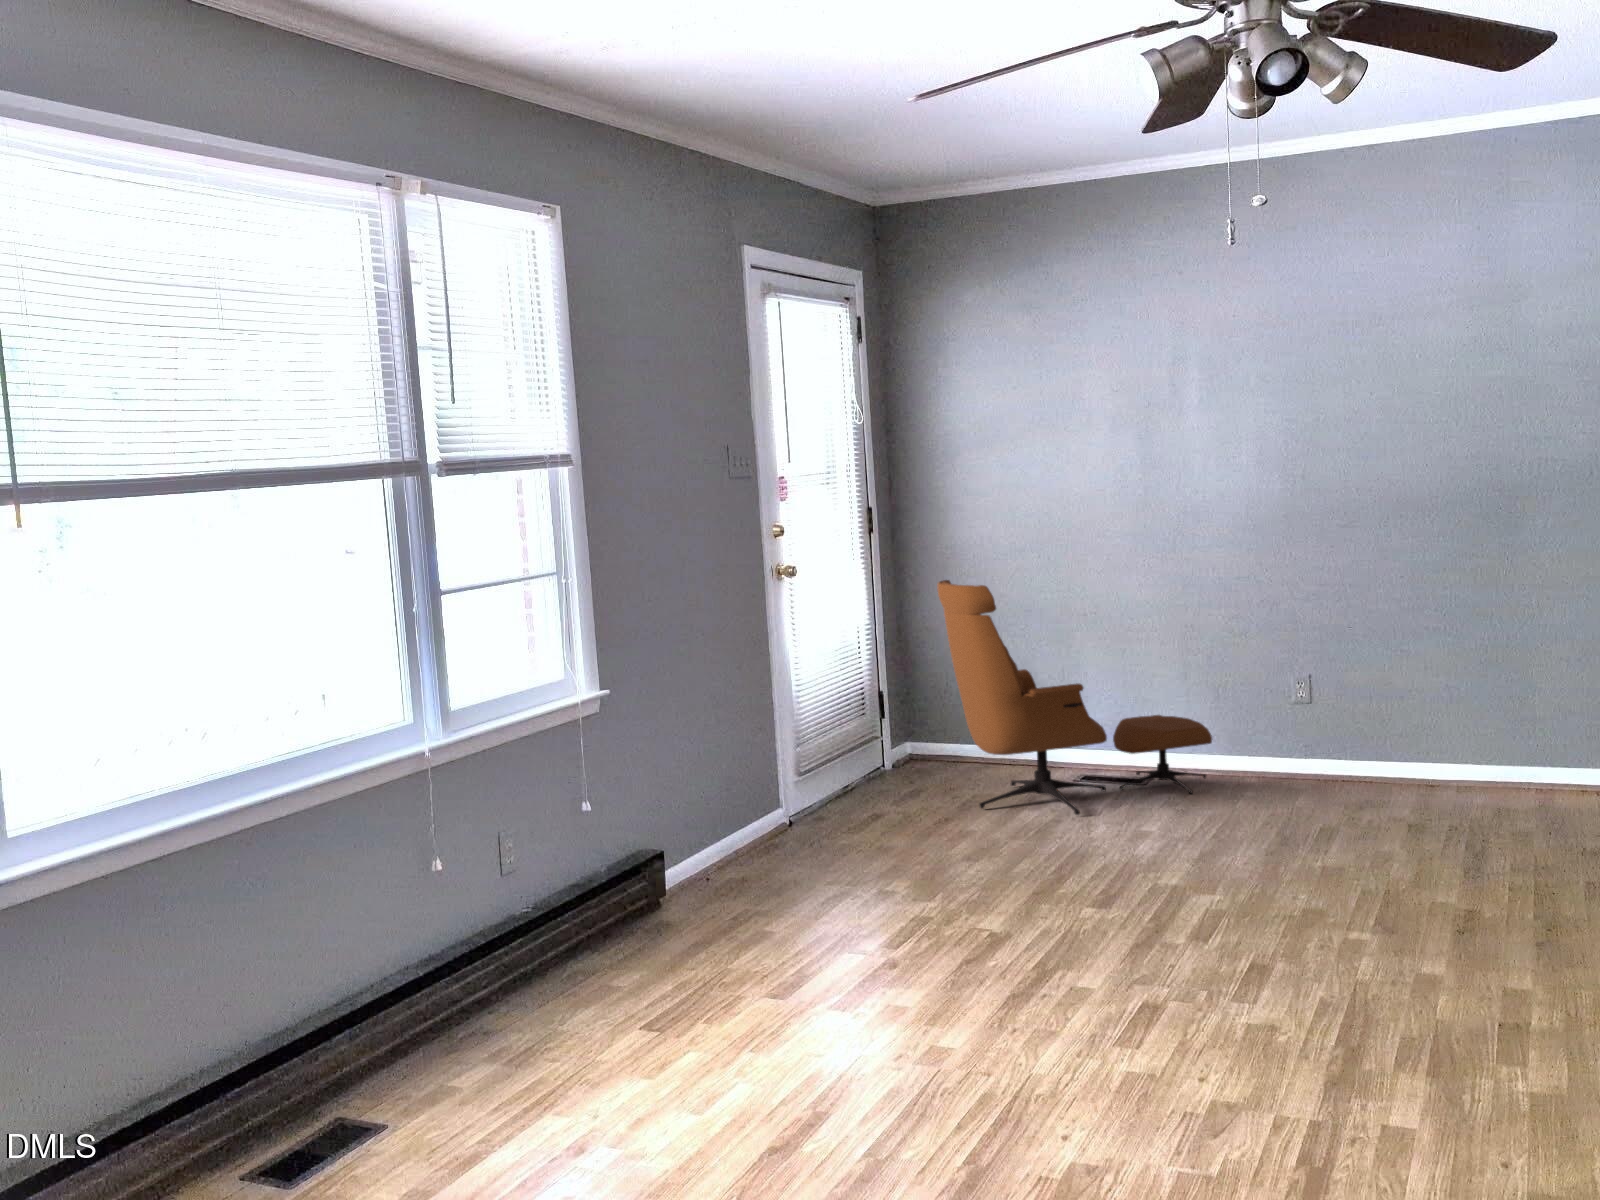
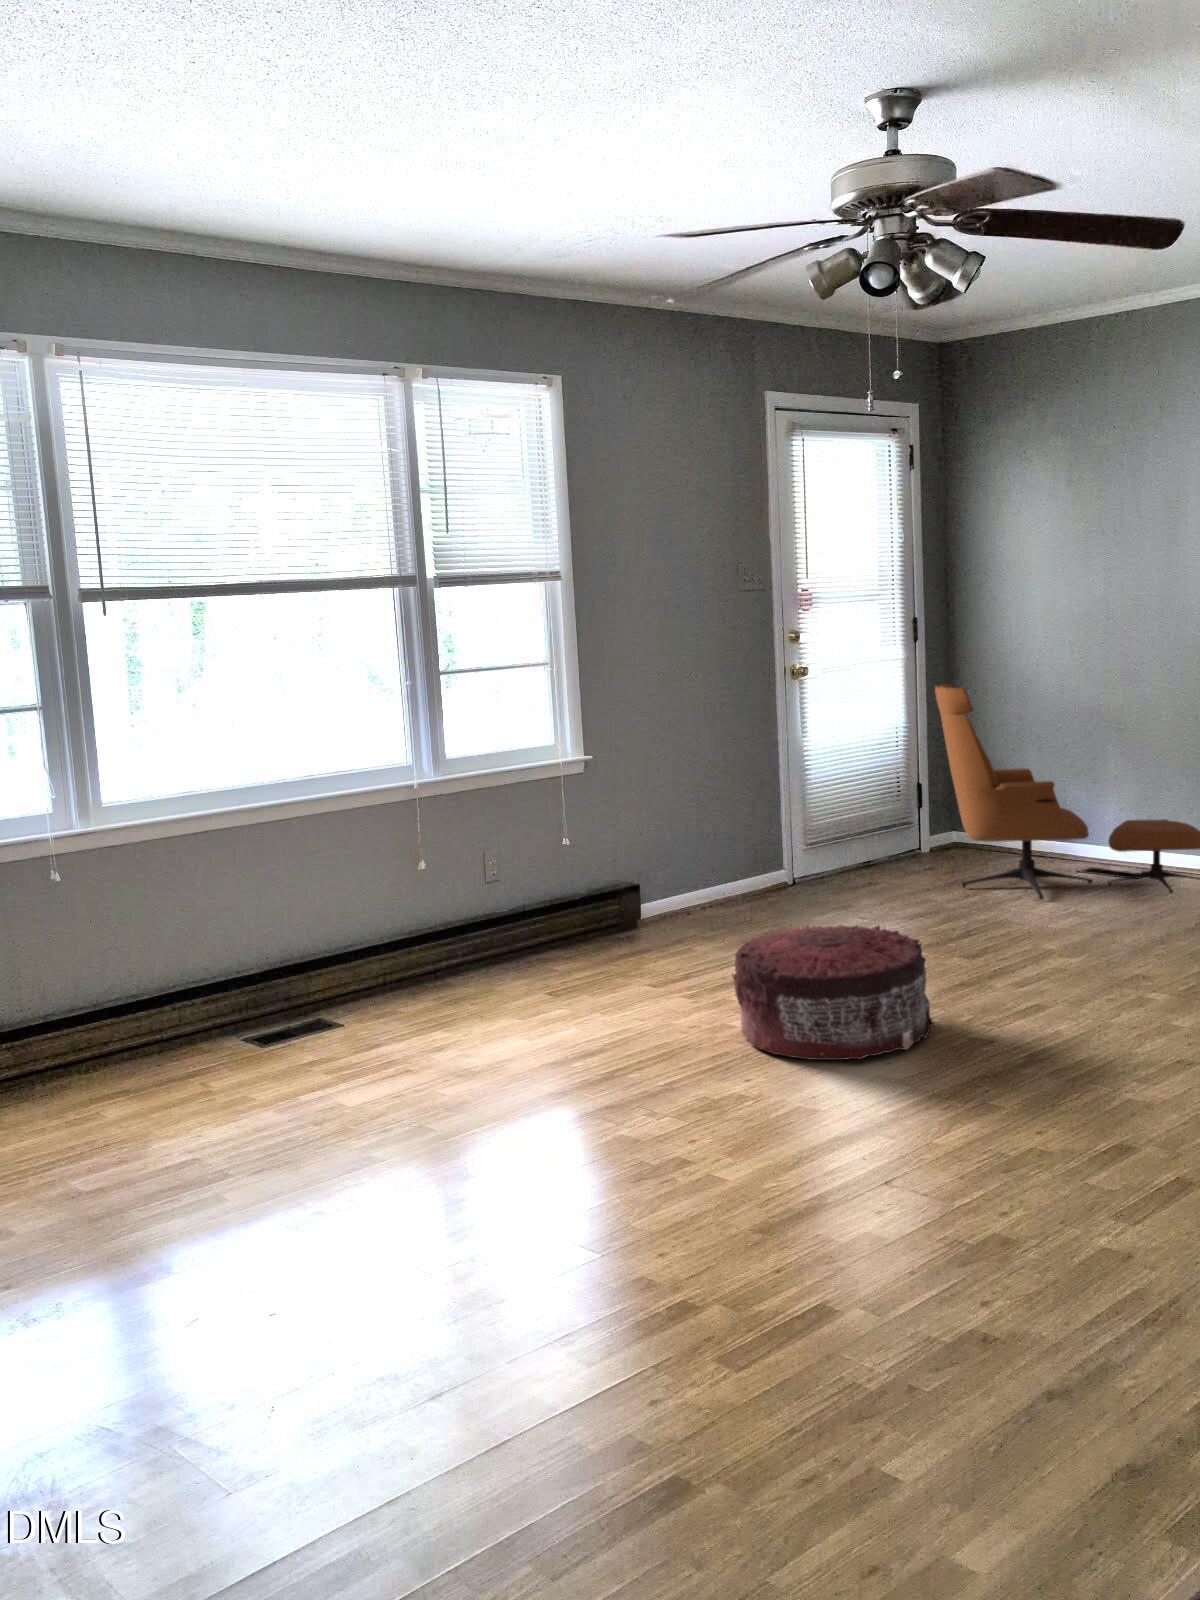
pouf: none [932,876,1172,1062] -> present [732,924,935,1060]

